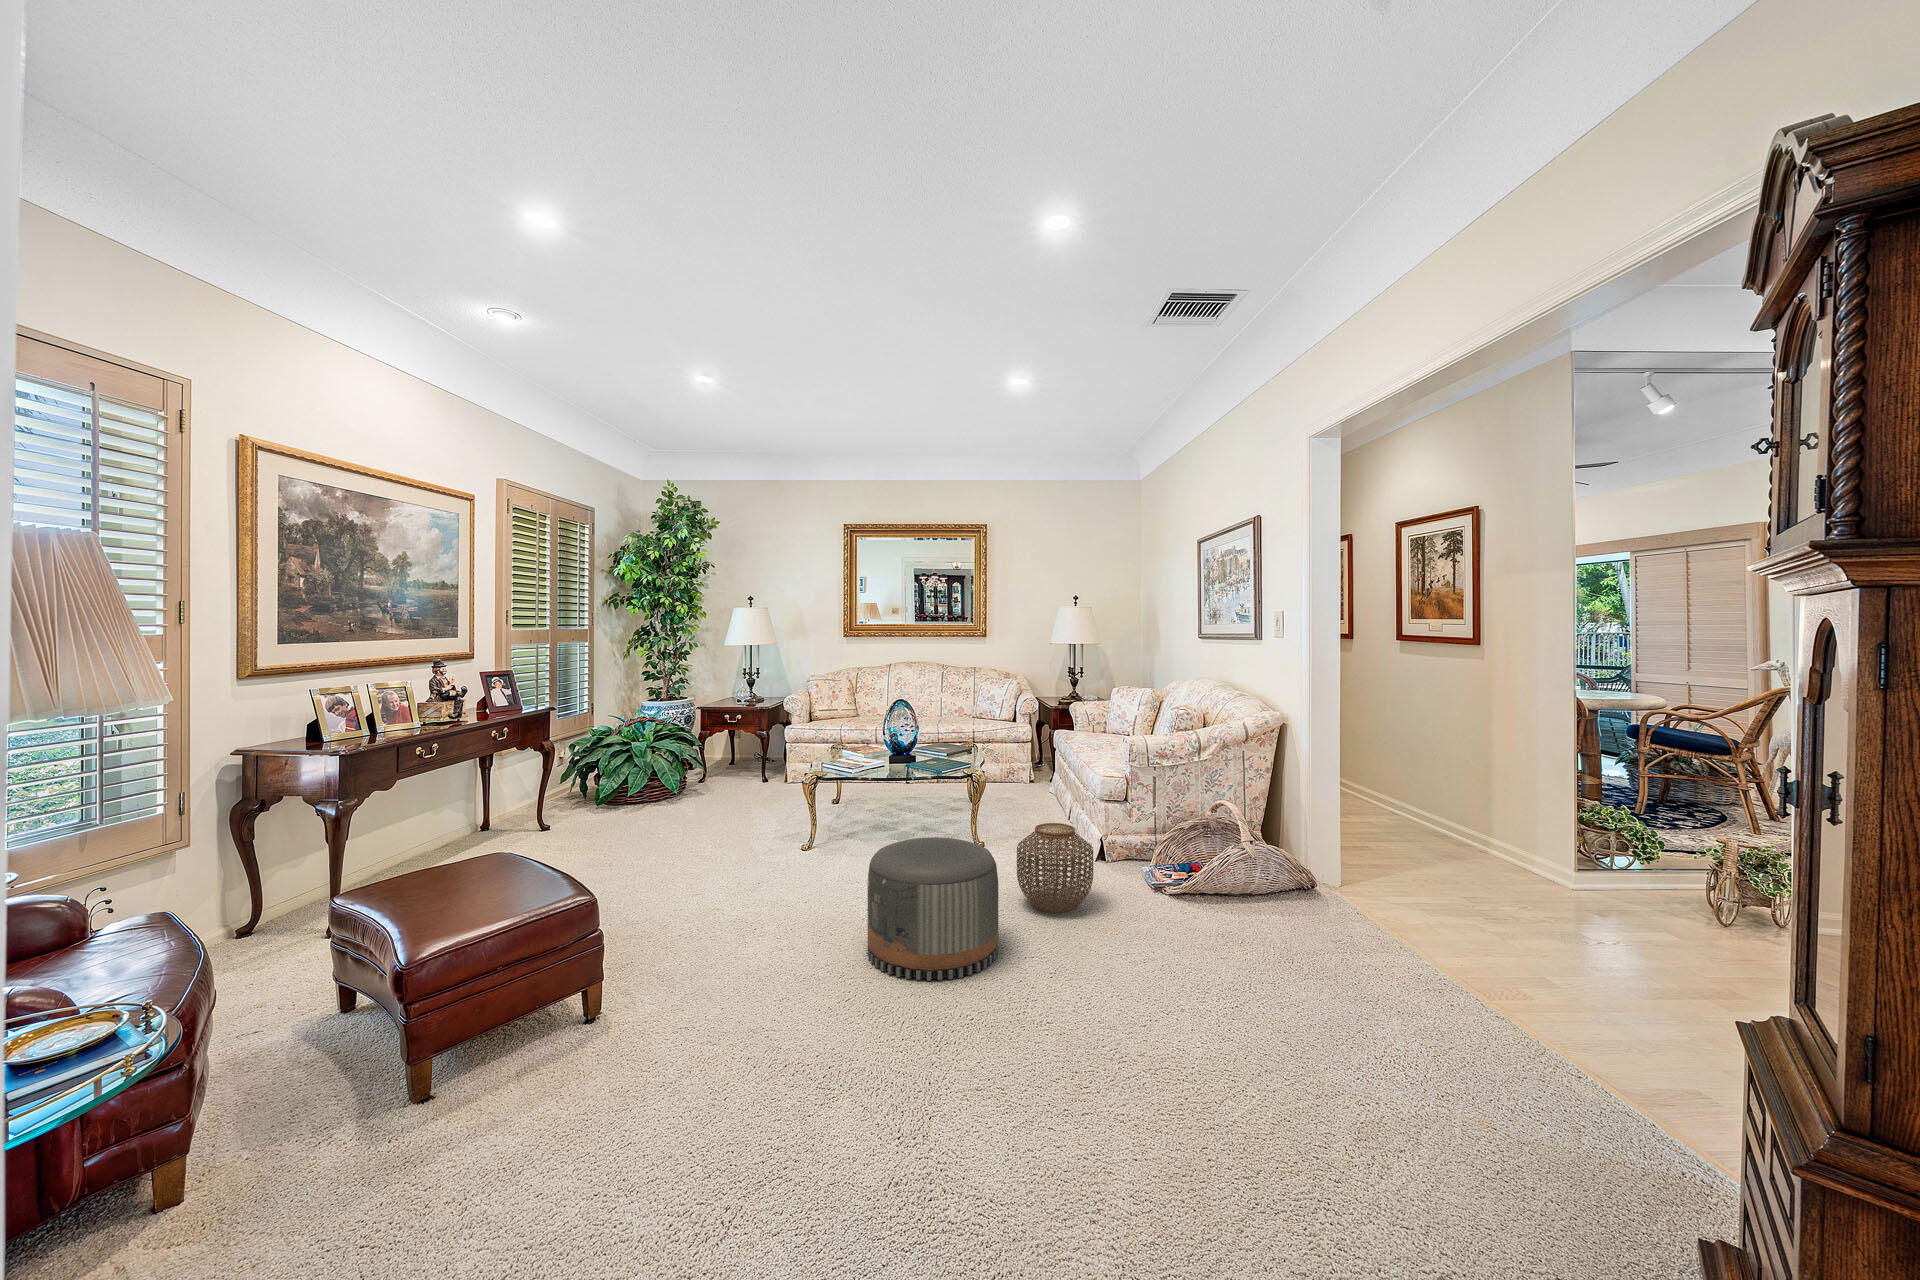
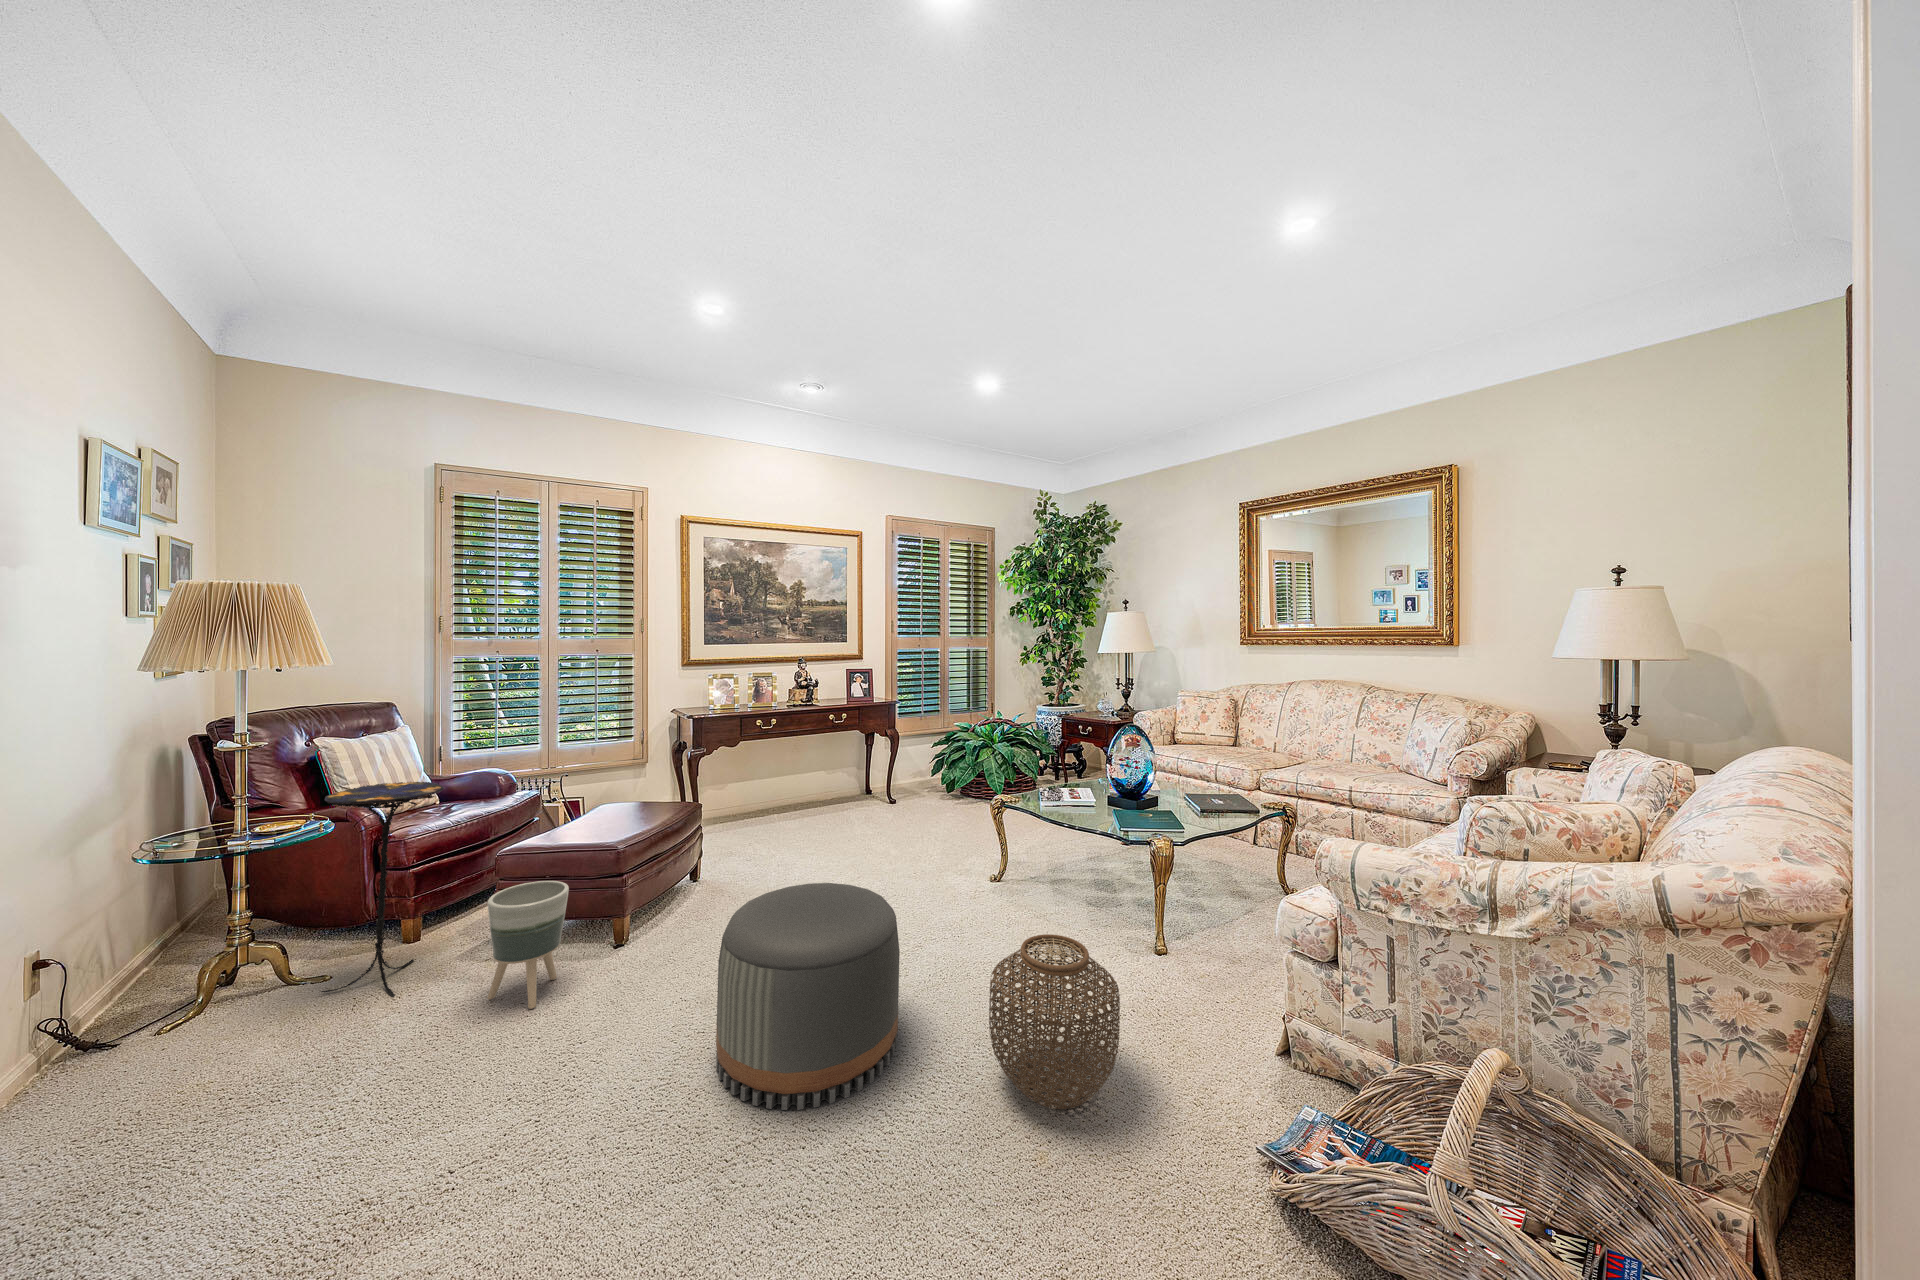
side table: none [386,862,527,1171] -> present [321,782,444,997]
planter: none [629,923,706,1063] -> present [487,881,569,1009]

